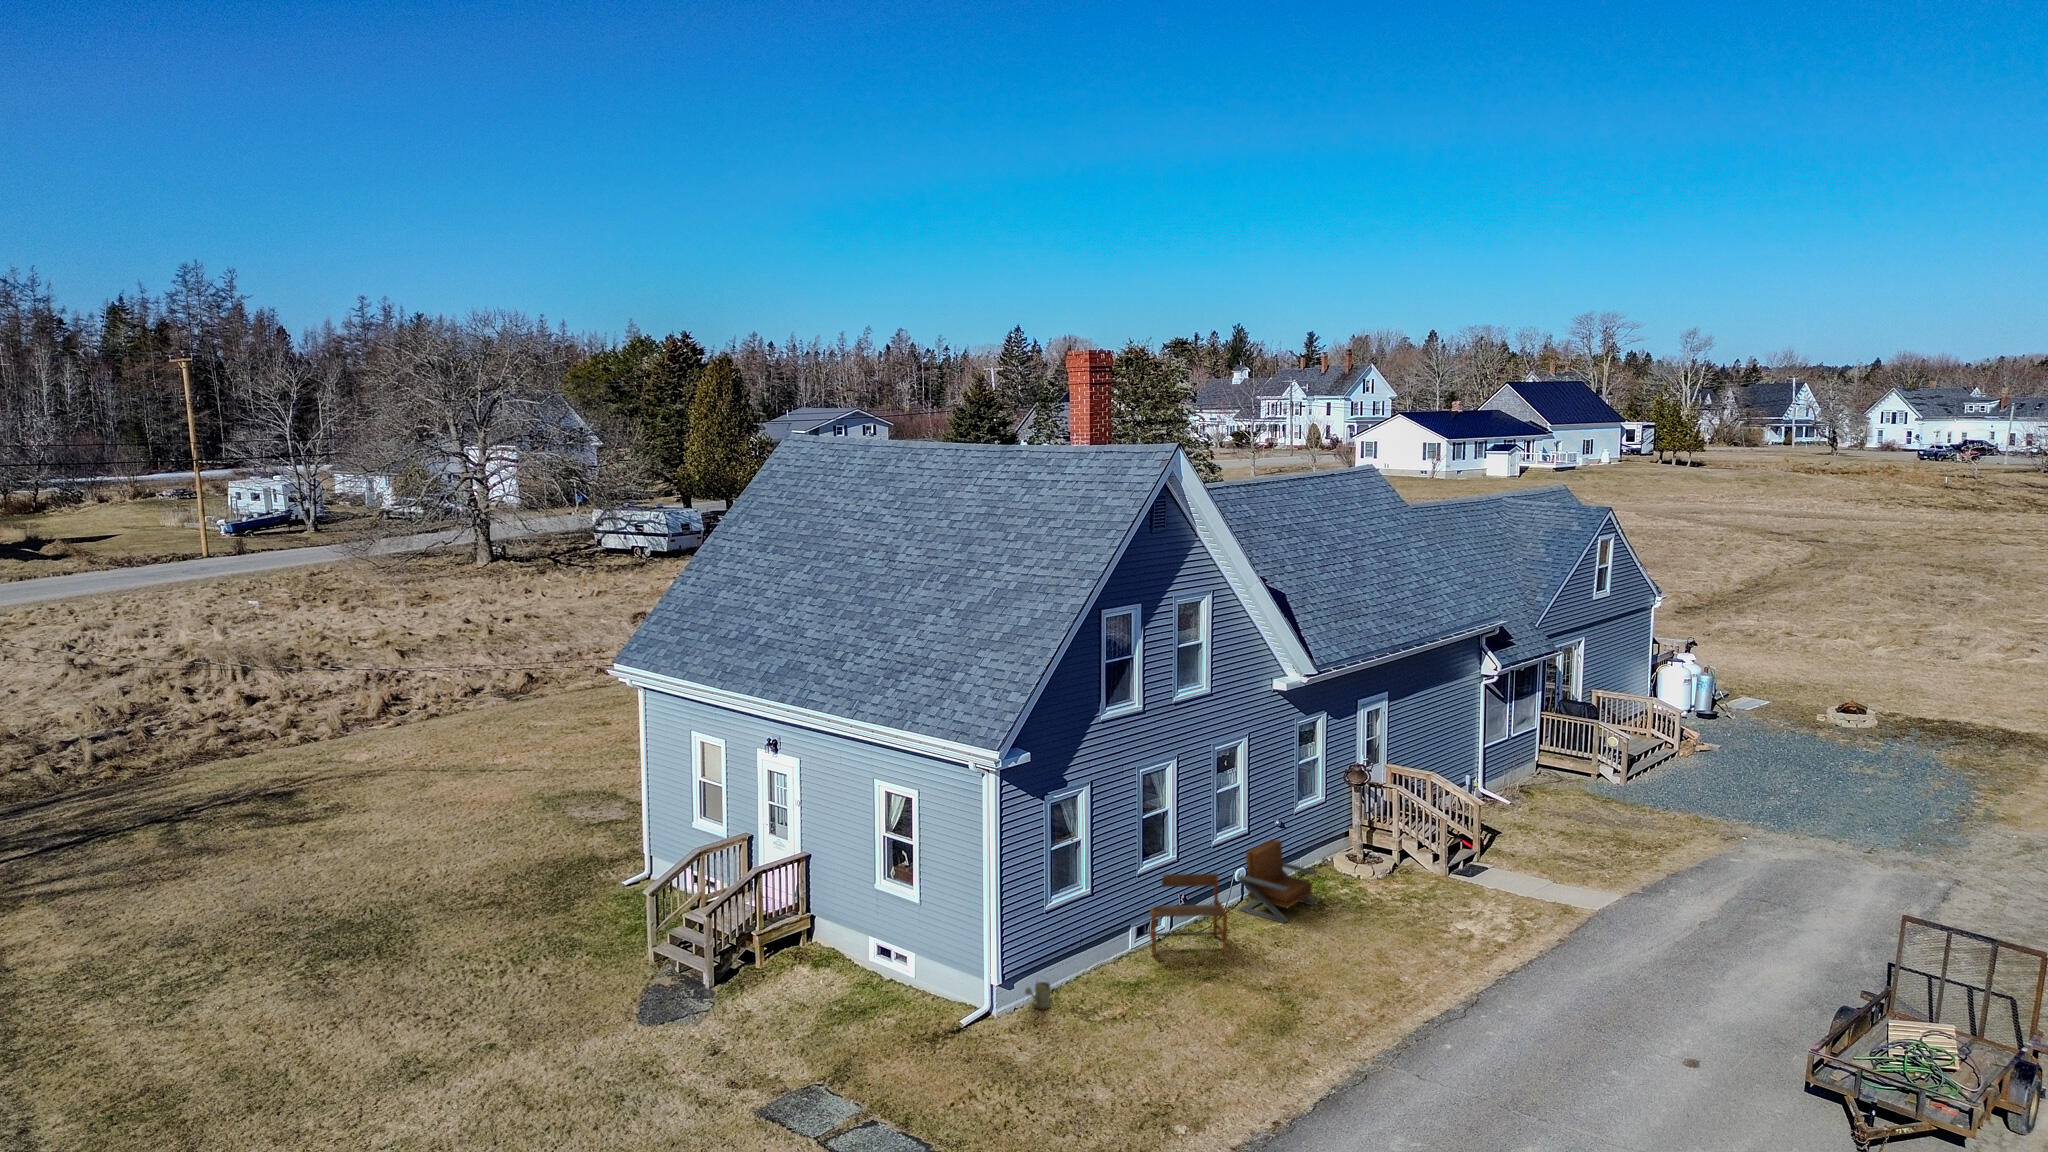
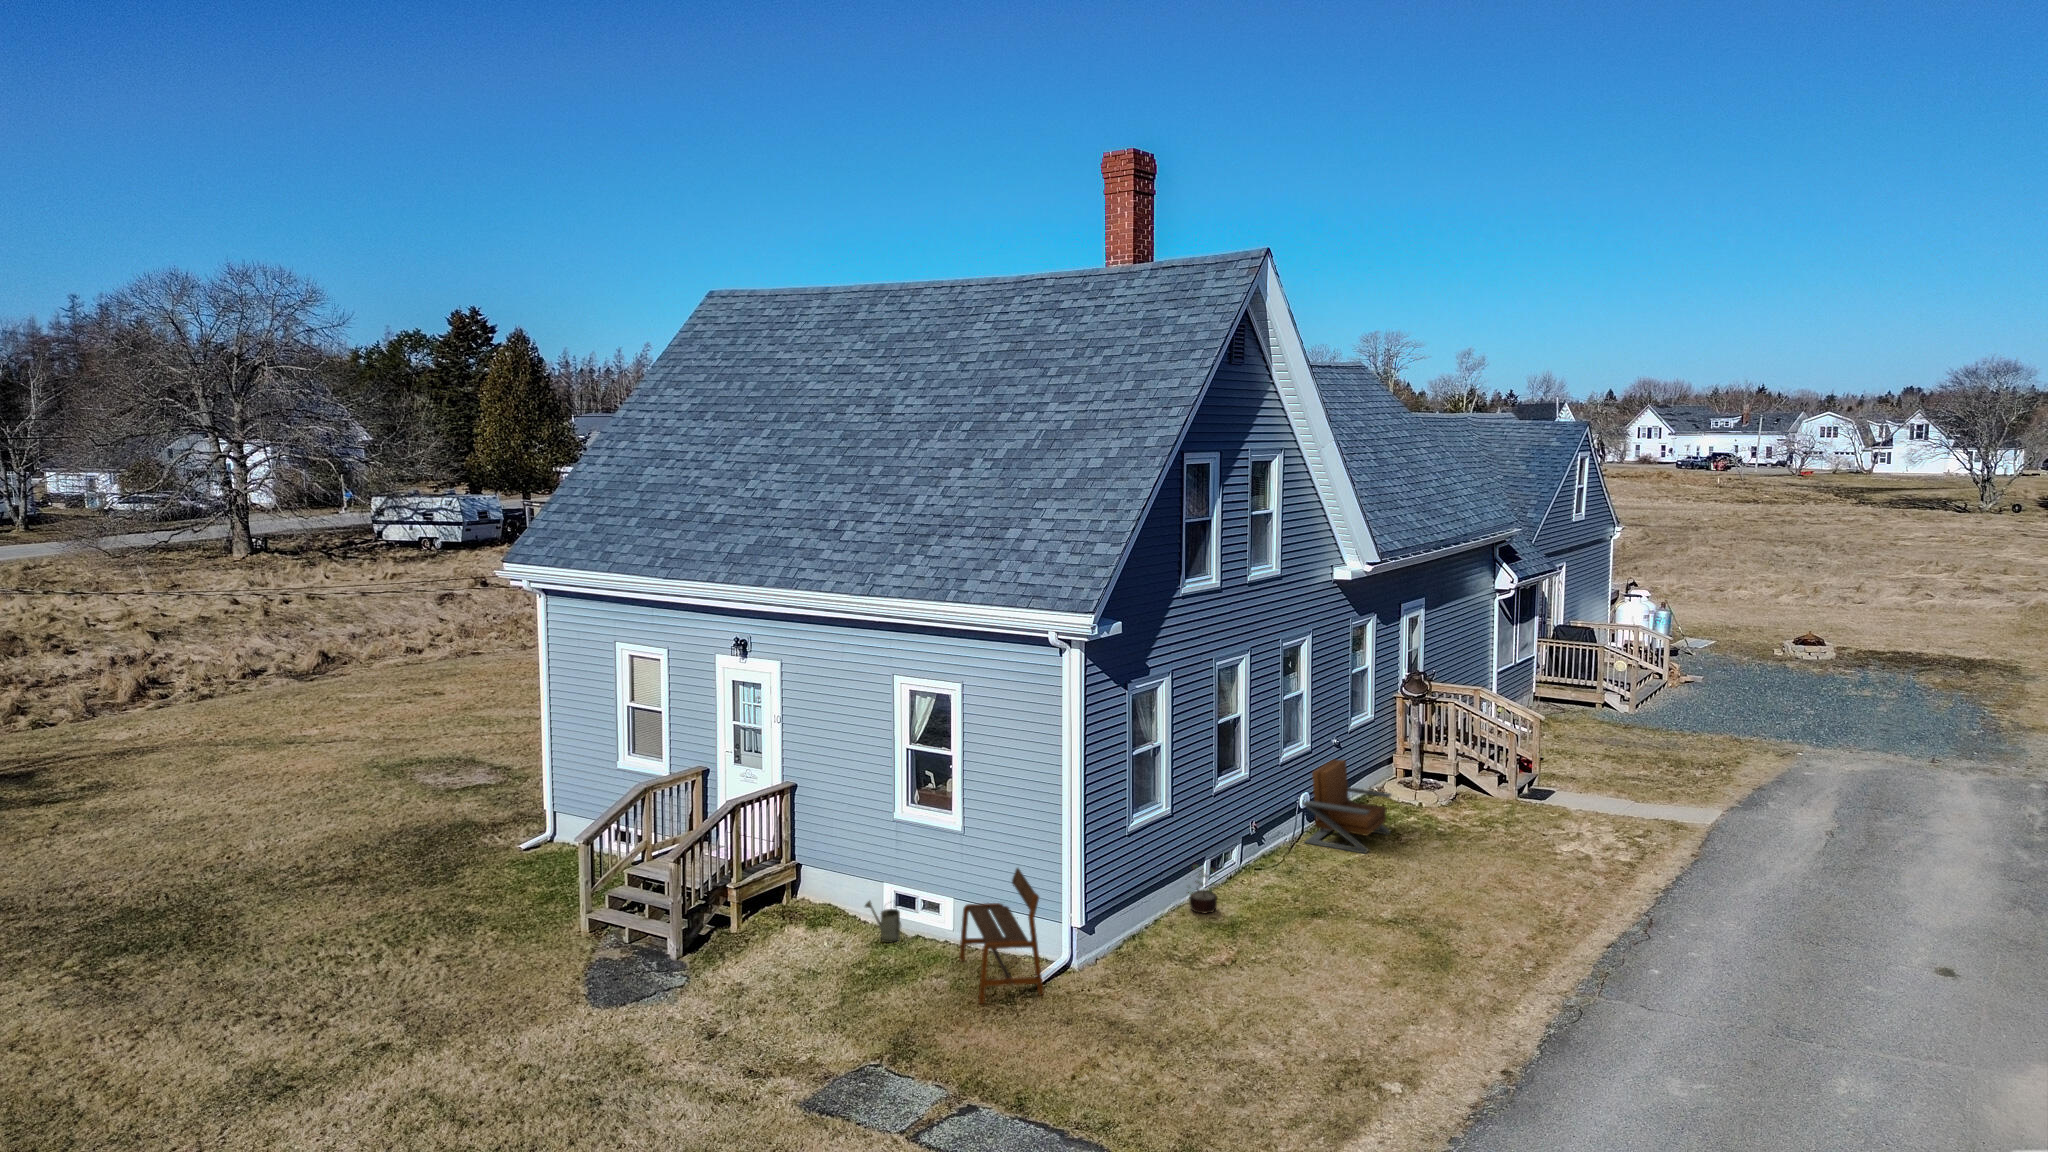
bench: present [1149,873,1227,955] -> present [959,868,1044,1004]
decorative plant: none [1109,932,1136,973] -> present [1188,865,1217,914]
watering can: present [1025,982,1050,1010] -> present [865,901,901,942]

